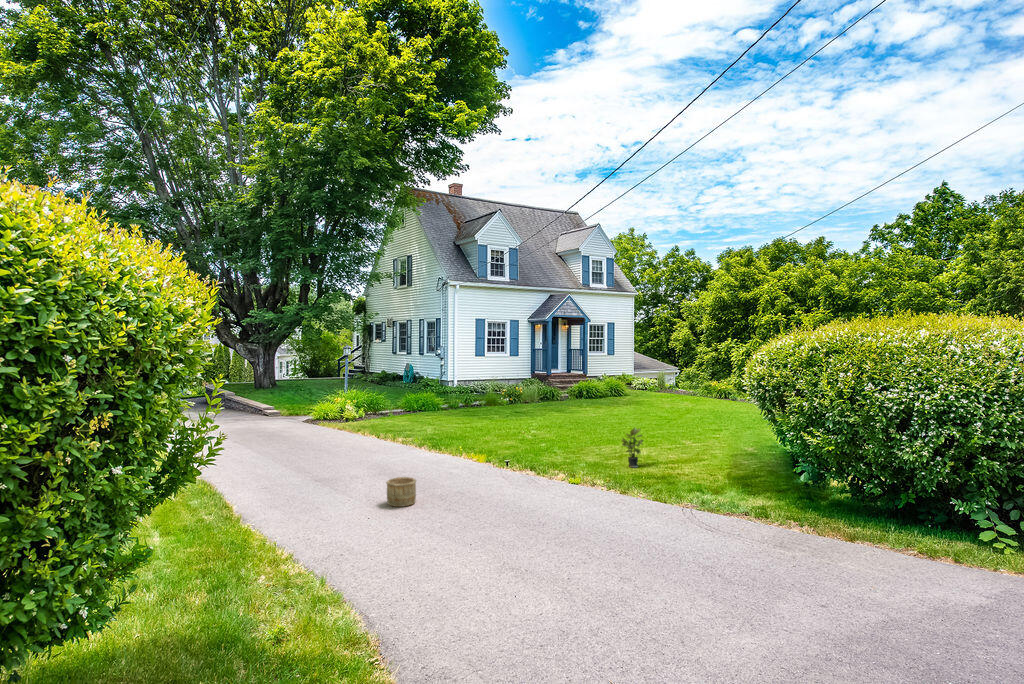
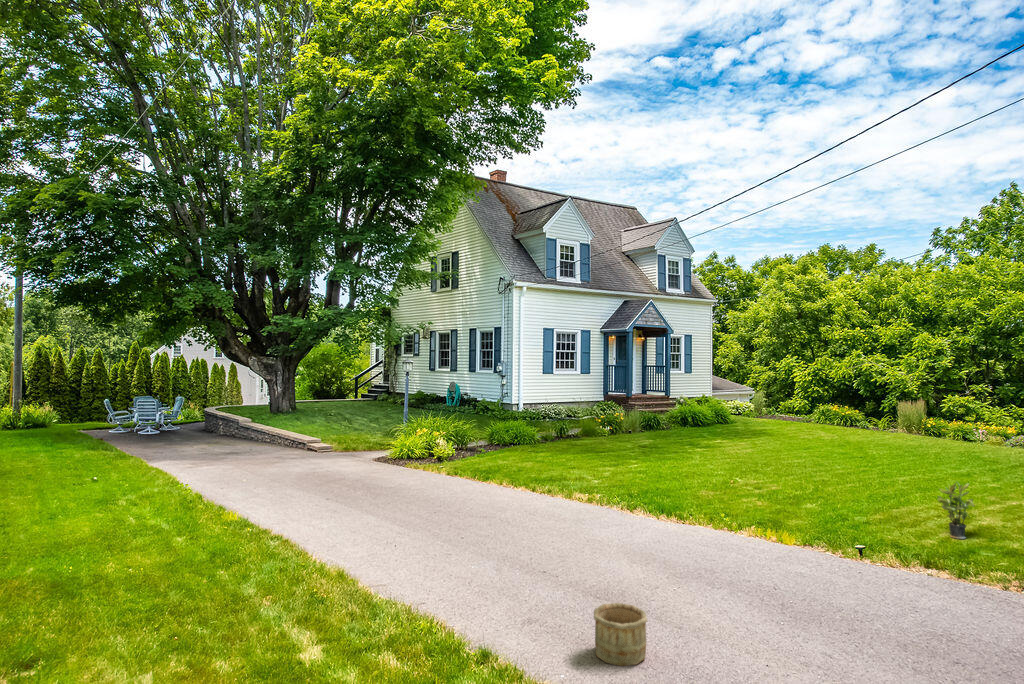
wooden bucket: present [386,477,416,507] -> present [594,603,648,666]

